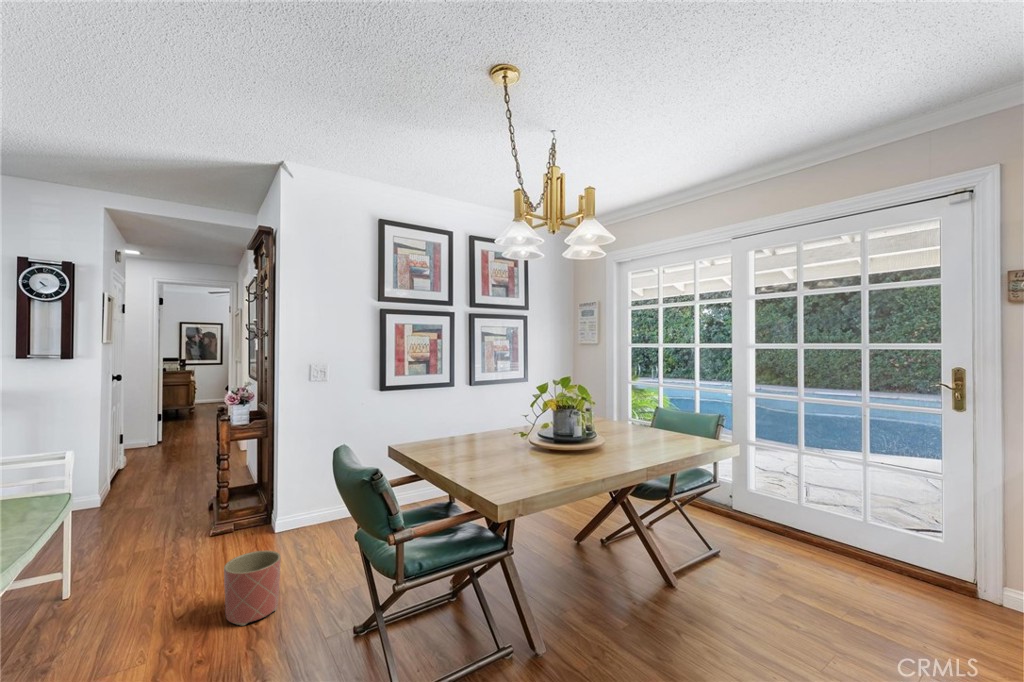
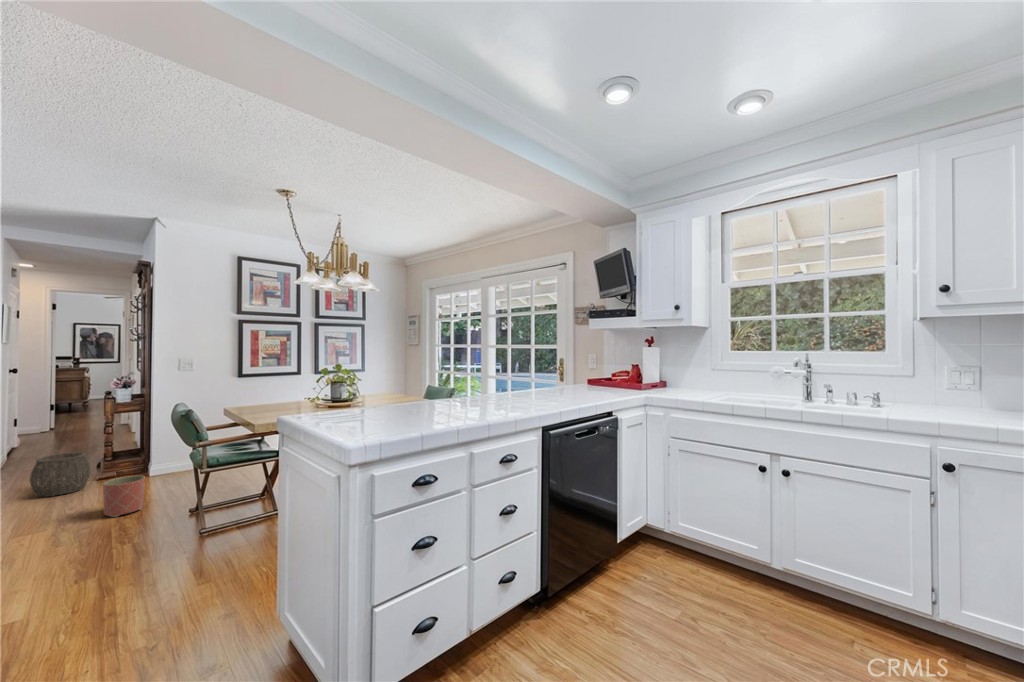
woven basket: none [129,496,204,565] -> present [30,452,90,497]

